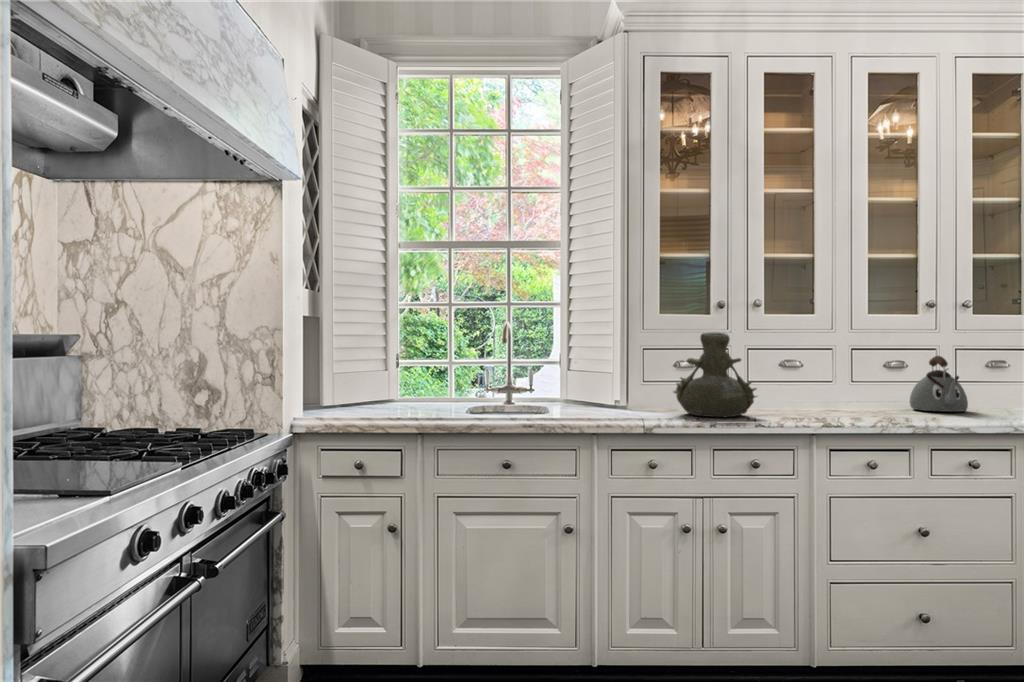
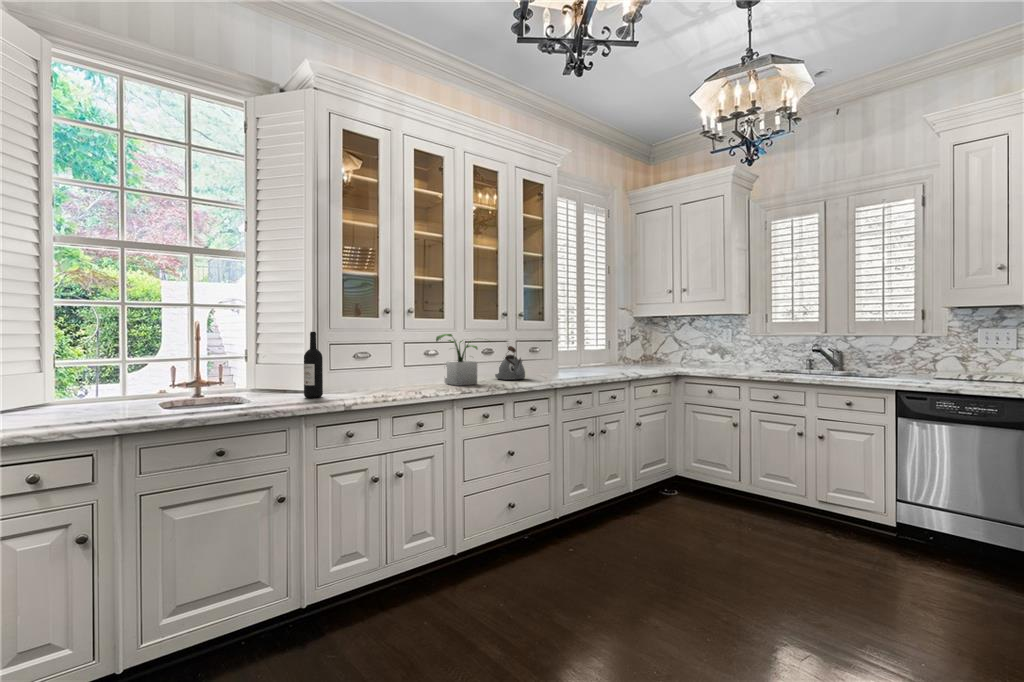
wine bottle: none [606,333,627,414] -> present [304,332,323,398]
vase: present [673,333,757,417] -> none [358,332,420,394]
potted plant: none [791,336,891,414] -> present [436,334,477,386]

